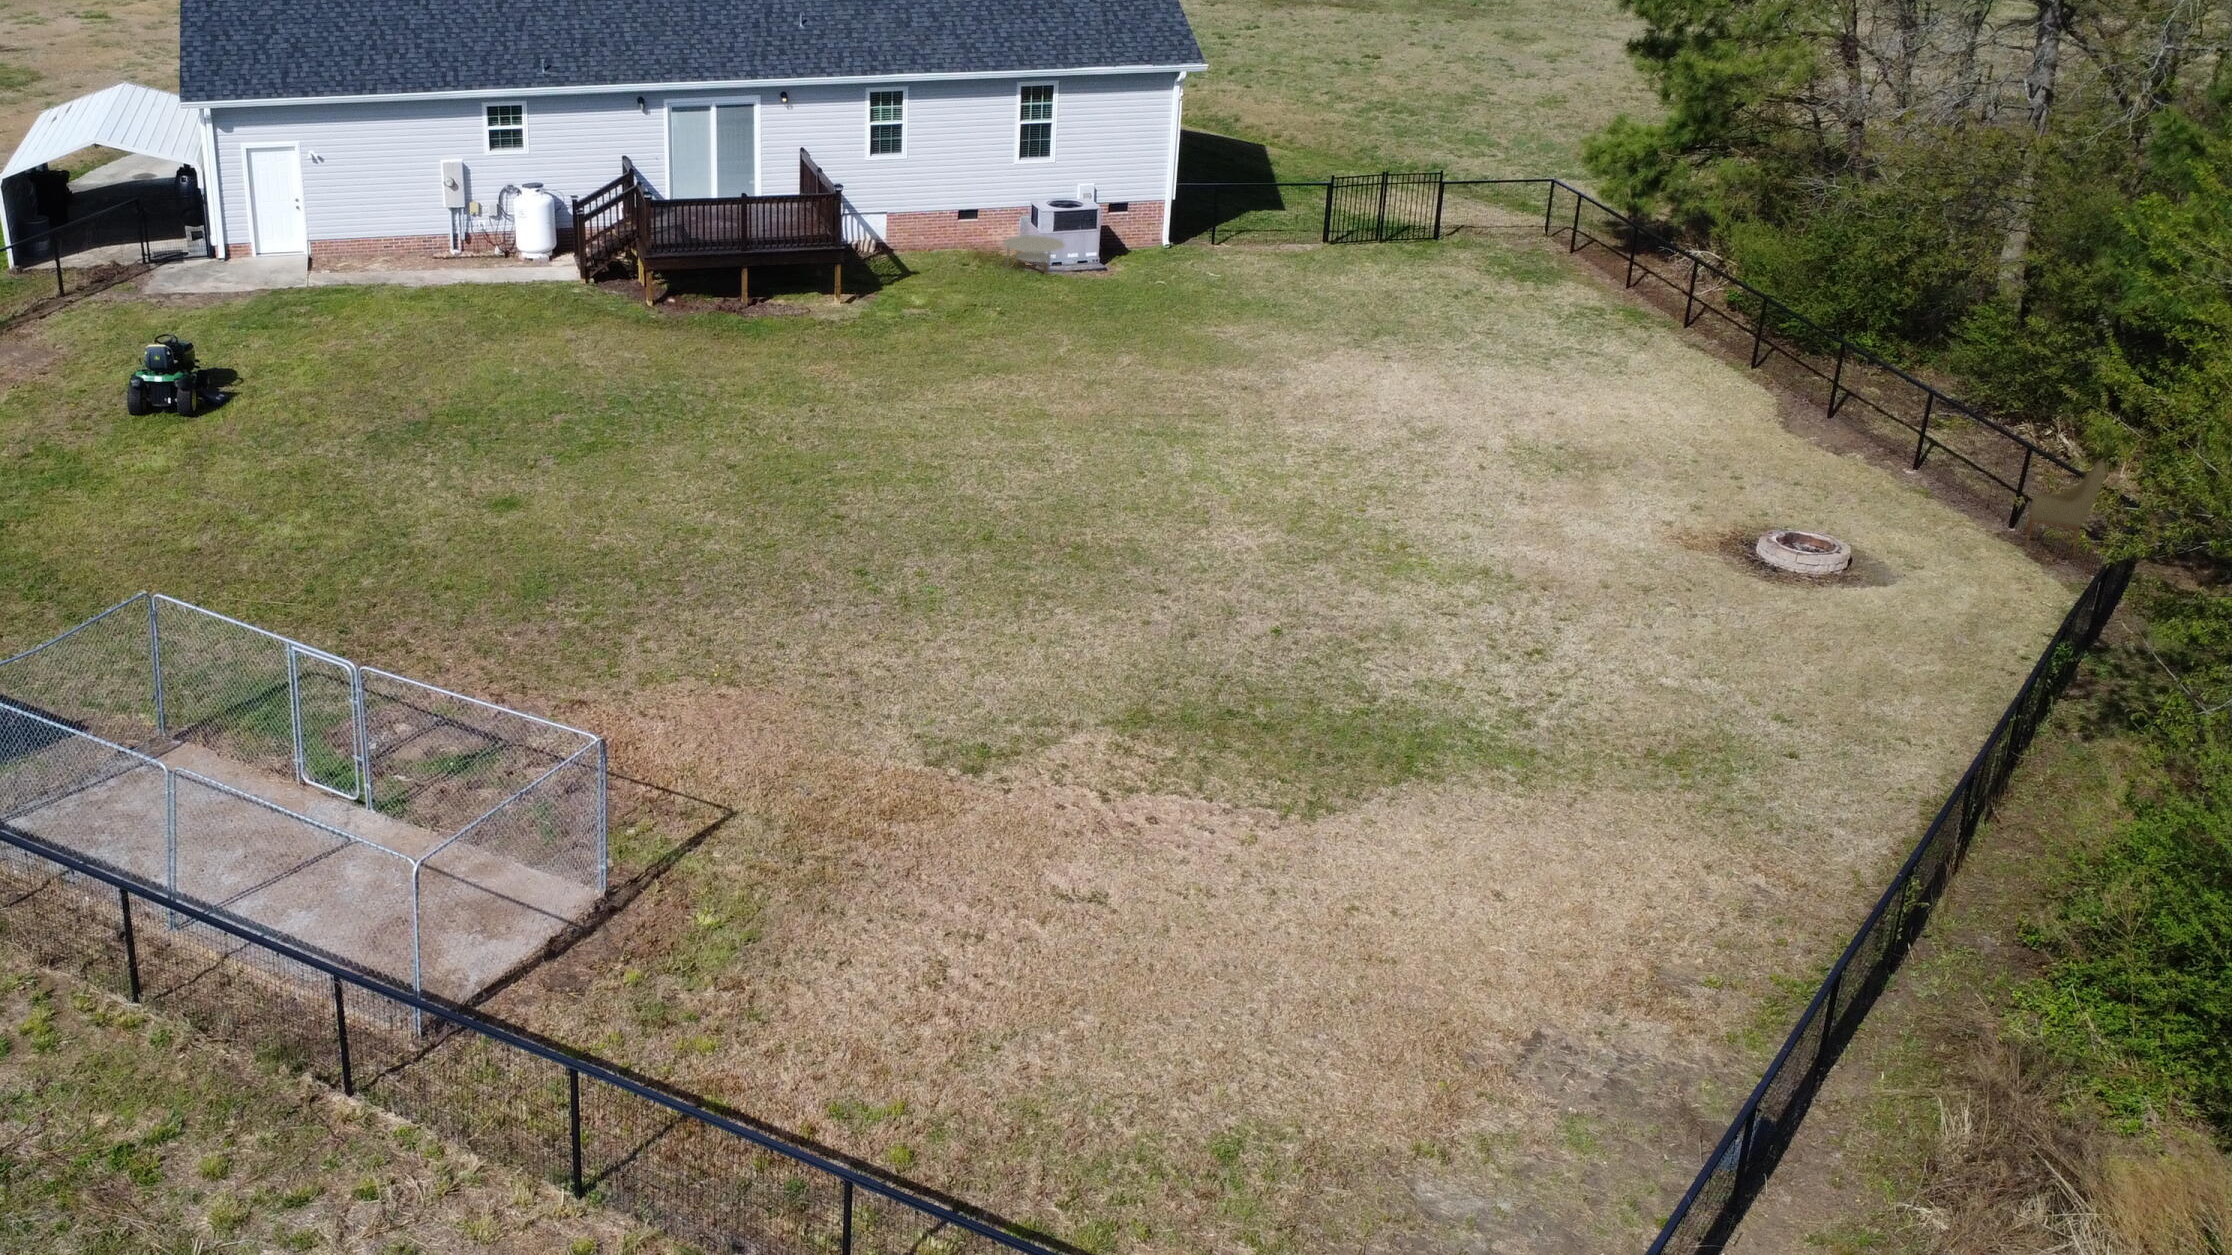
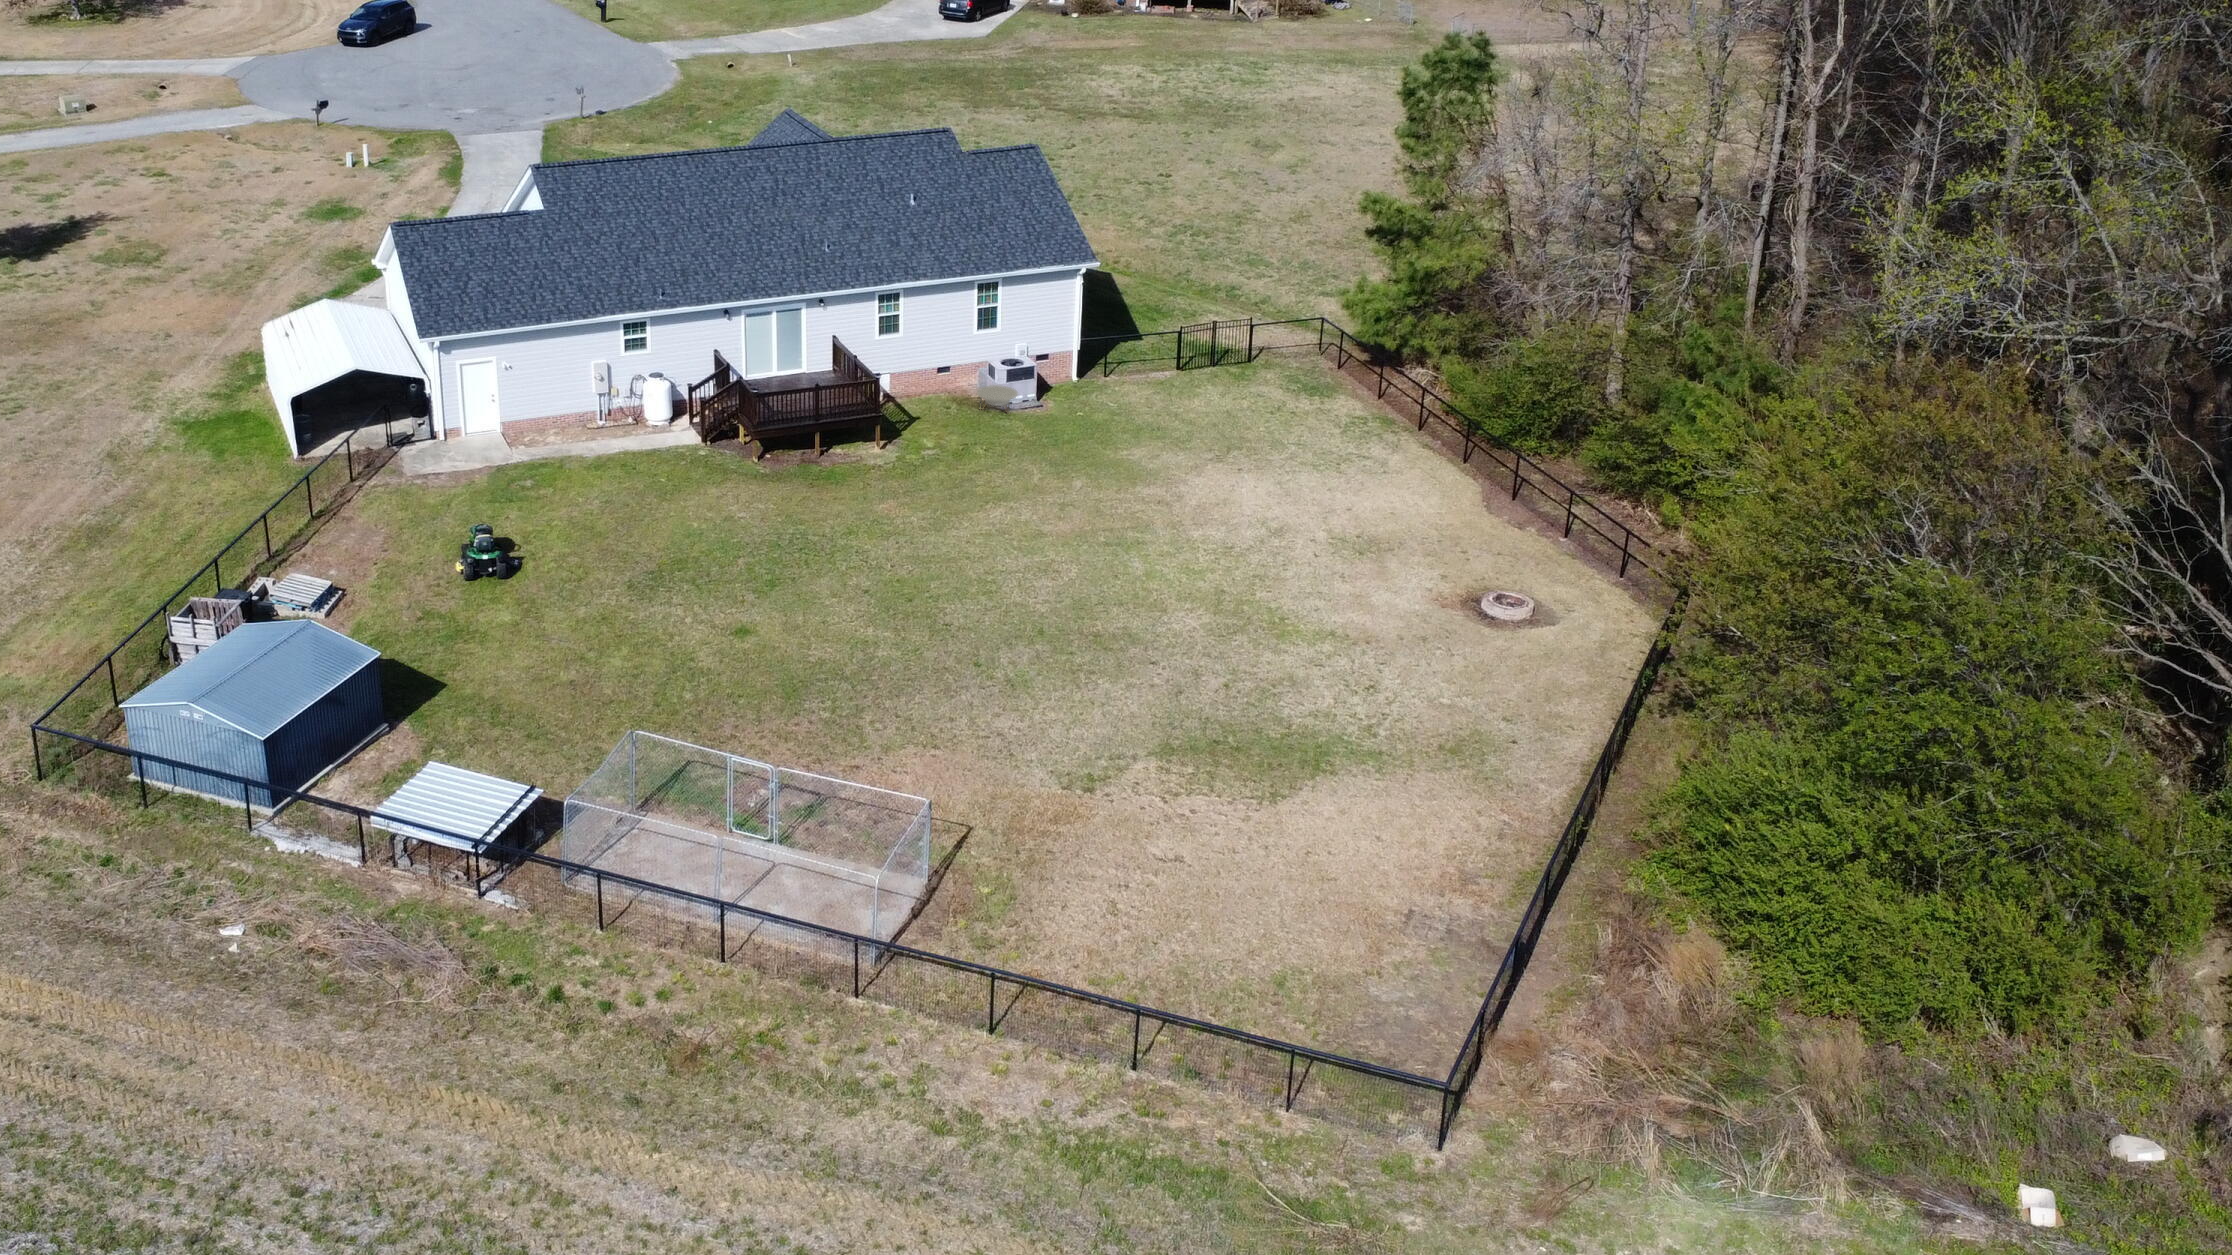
chair: present [2025,461,2105,556] -> none [1625,540,1665,596]

